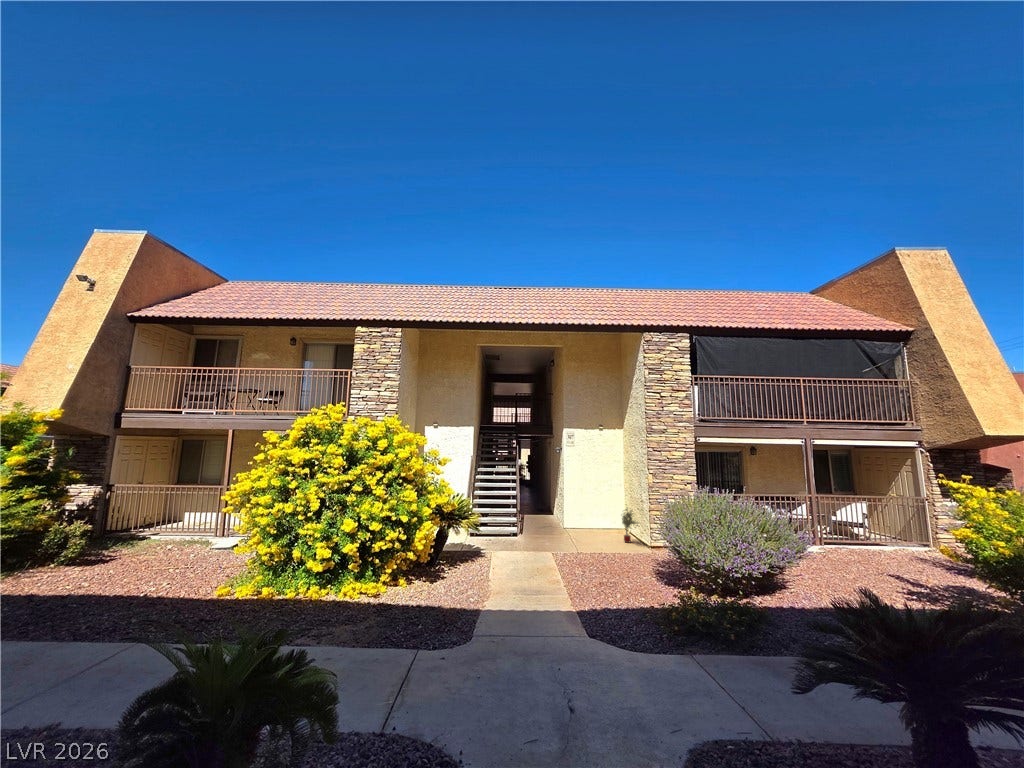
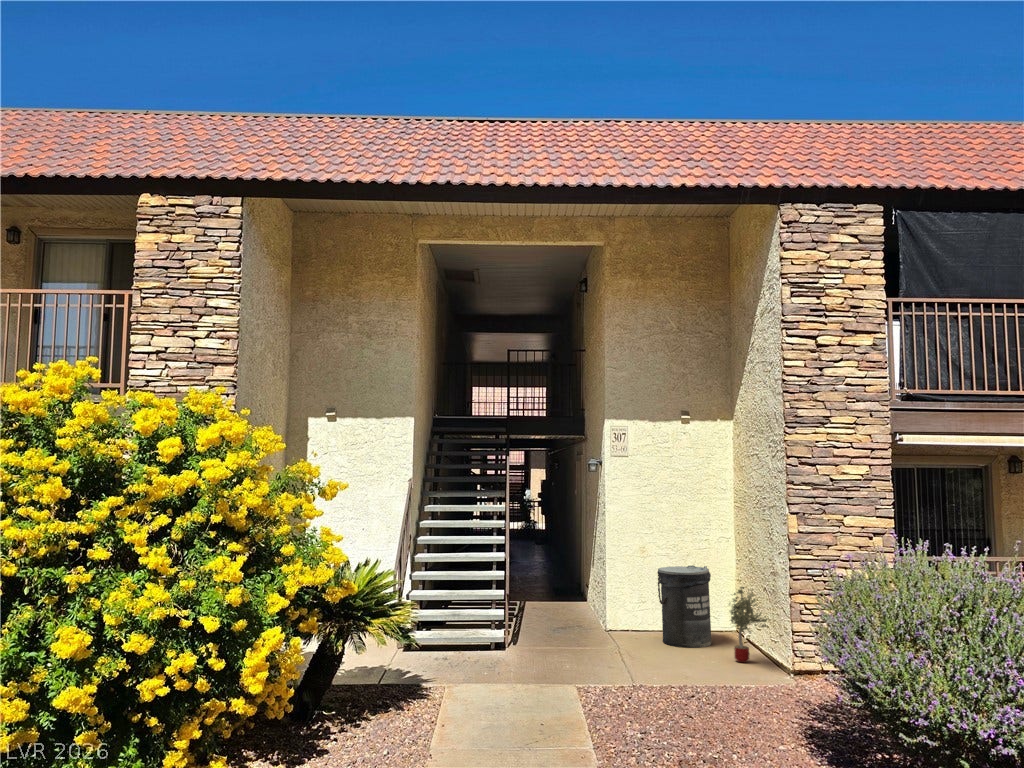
trash can: none [589,498,614,536] -> present [657,565,712,648]

